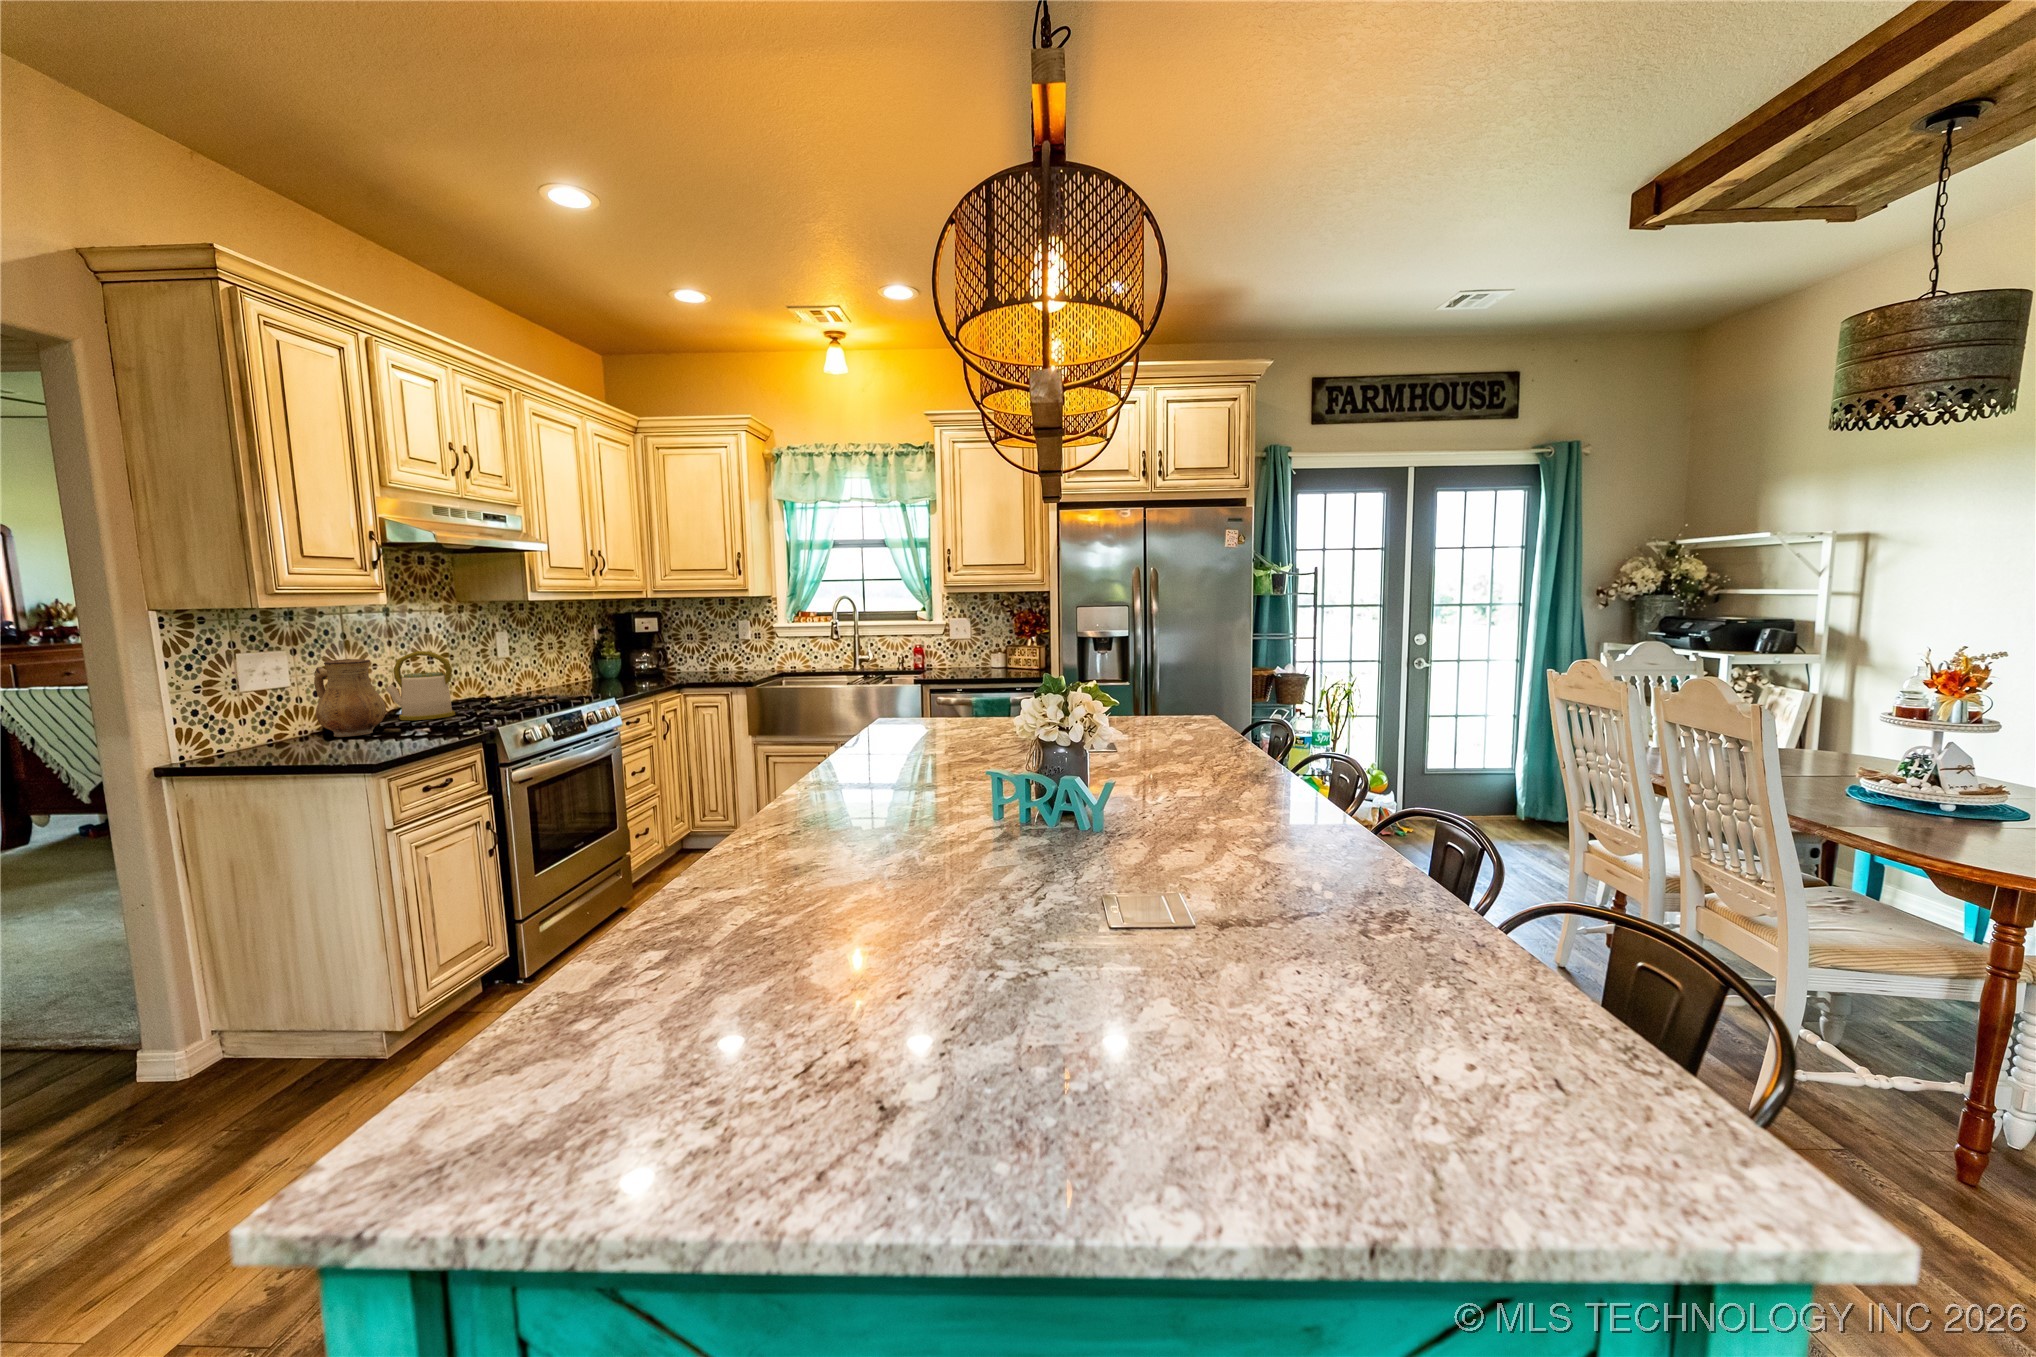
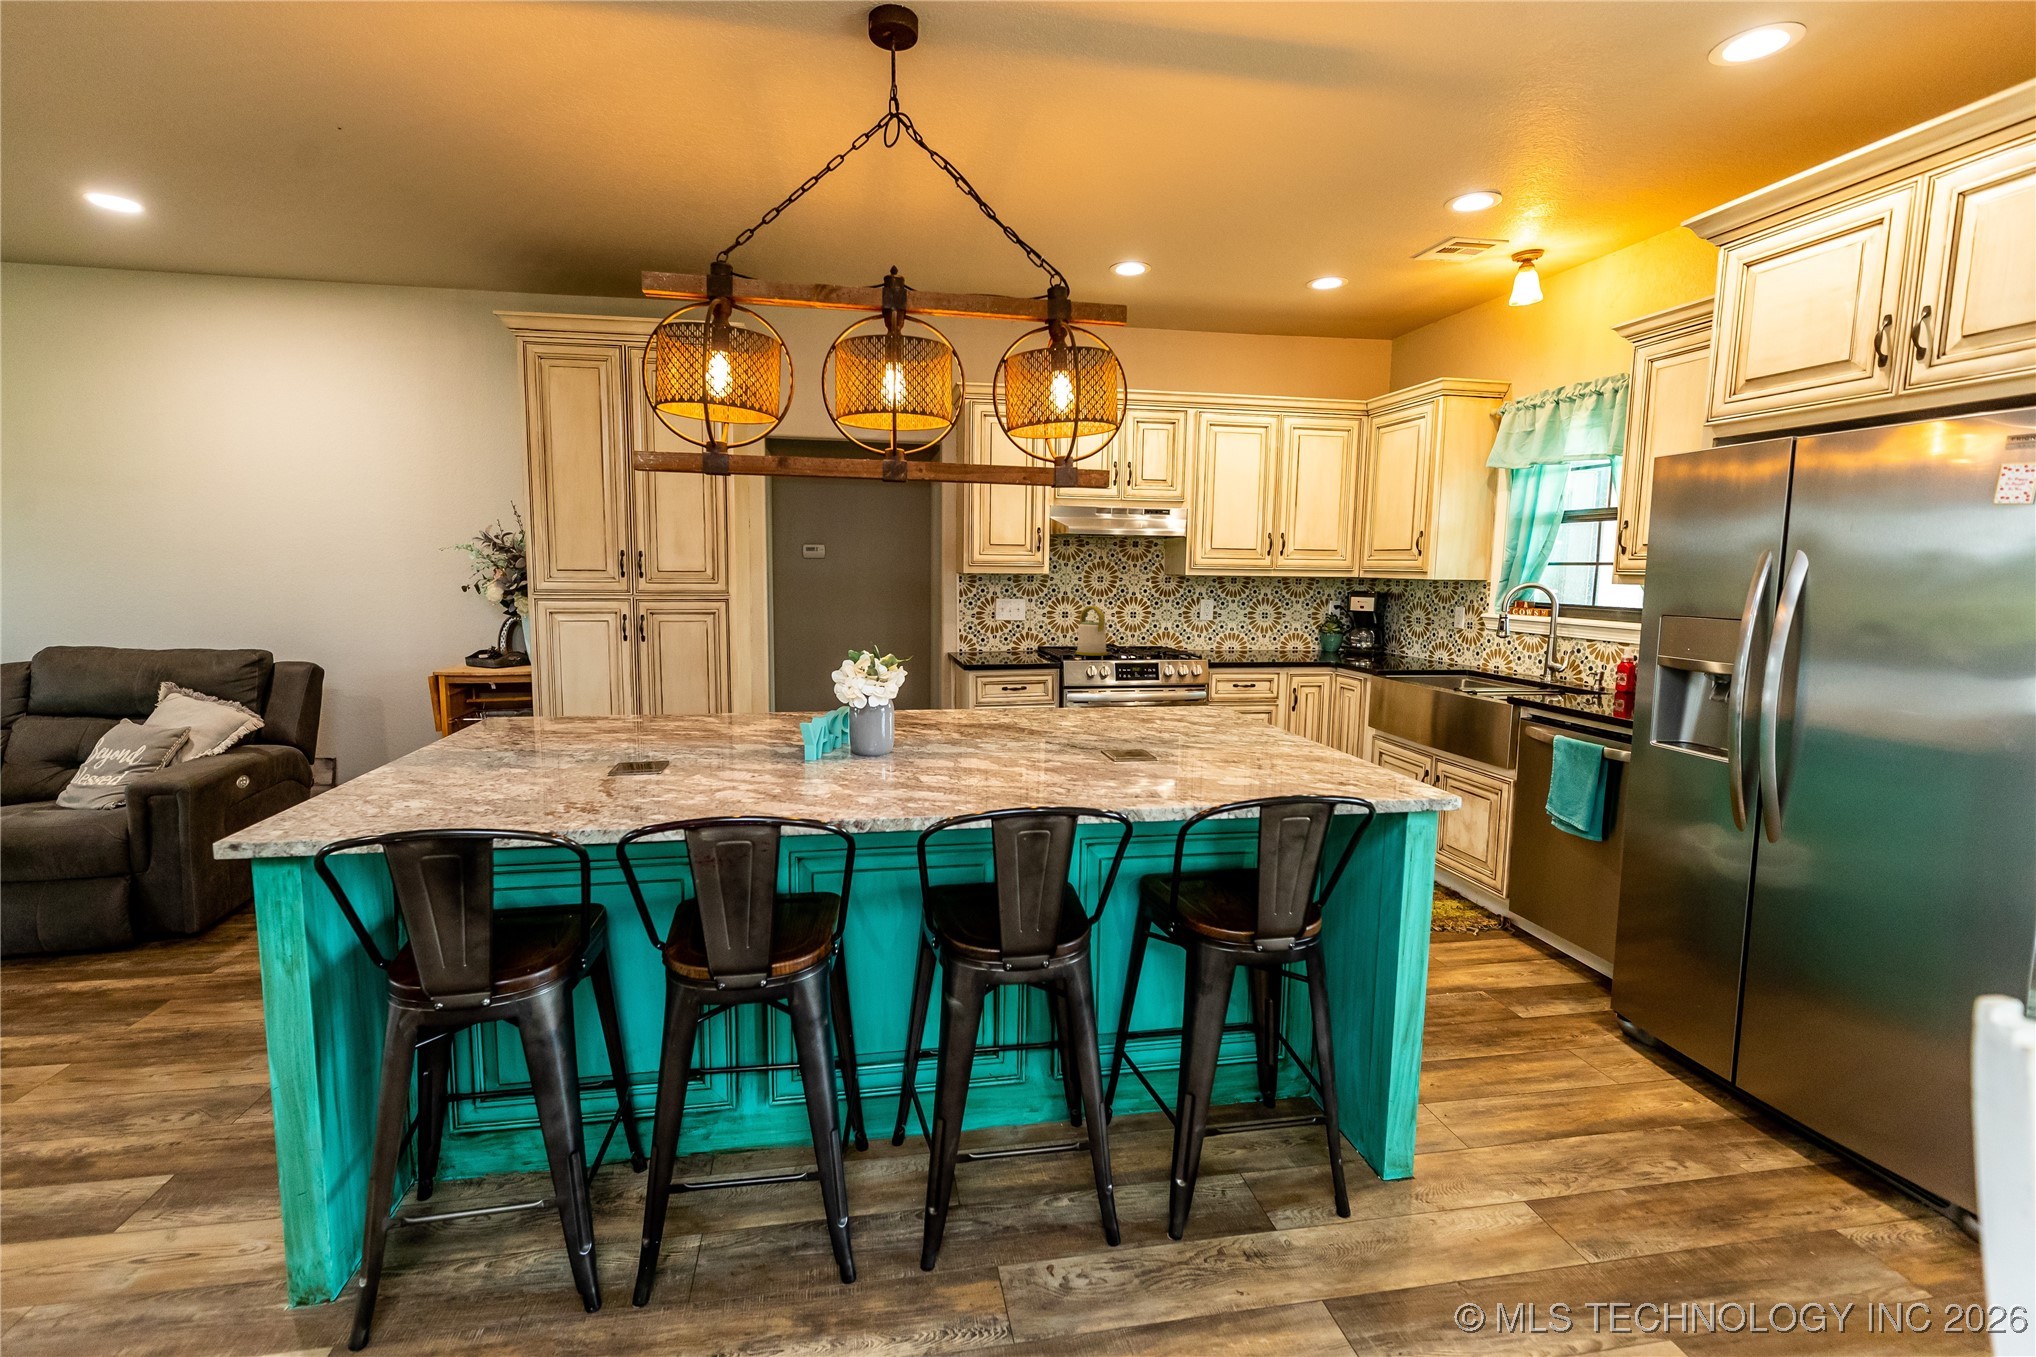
ceramic pitcher: present [314,659,386,737] -> none [1012,606,1046,656]

